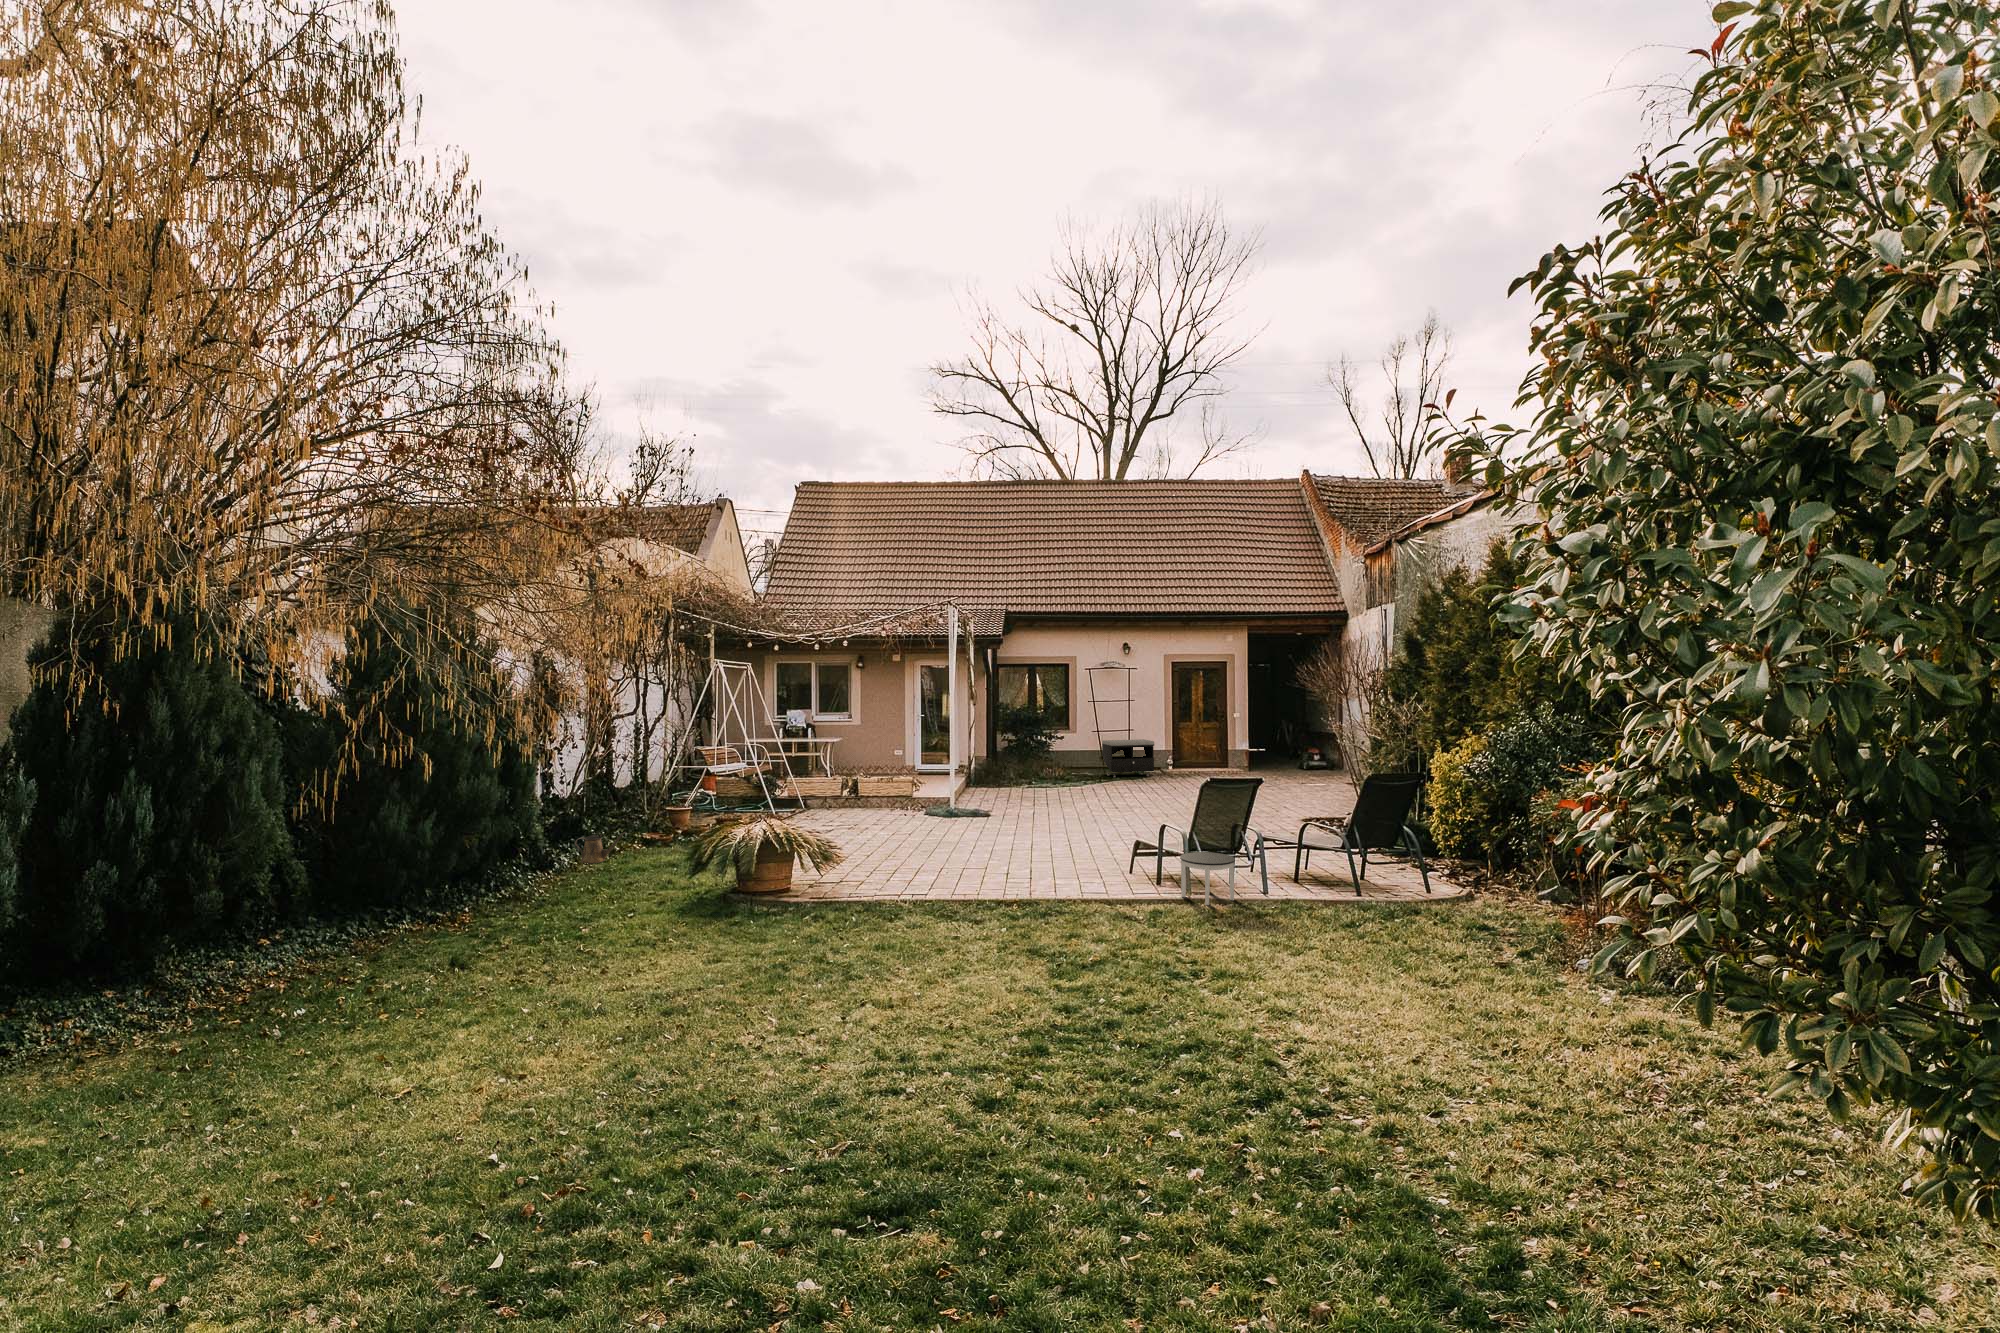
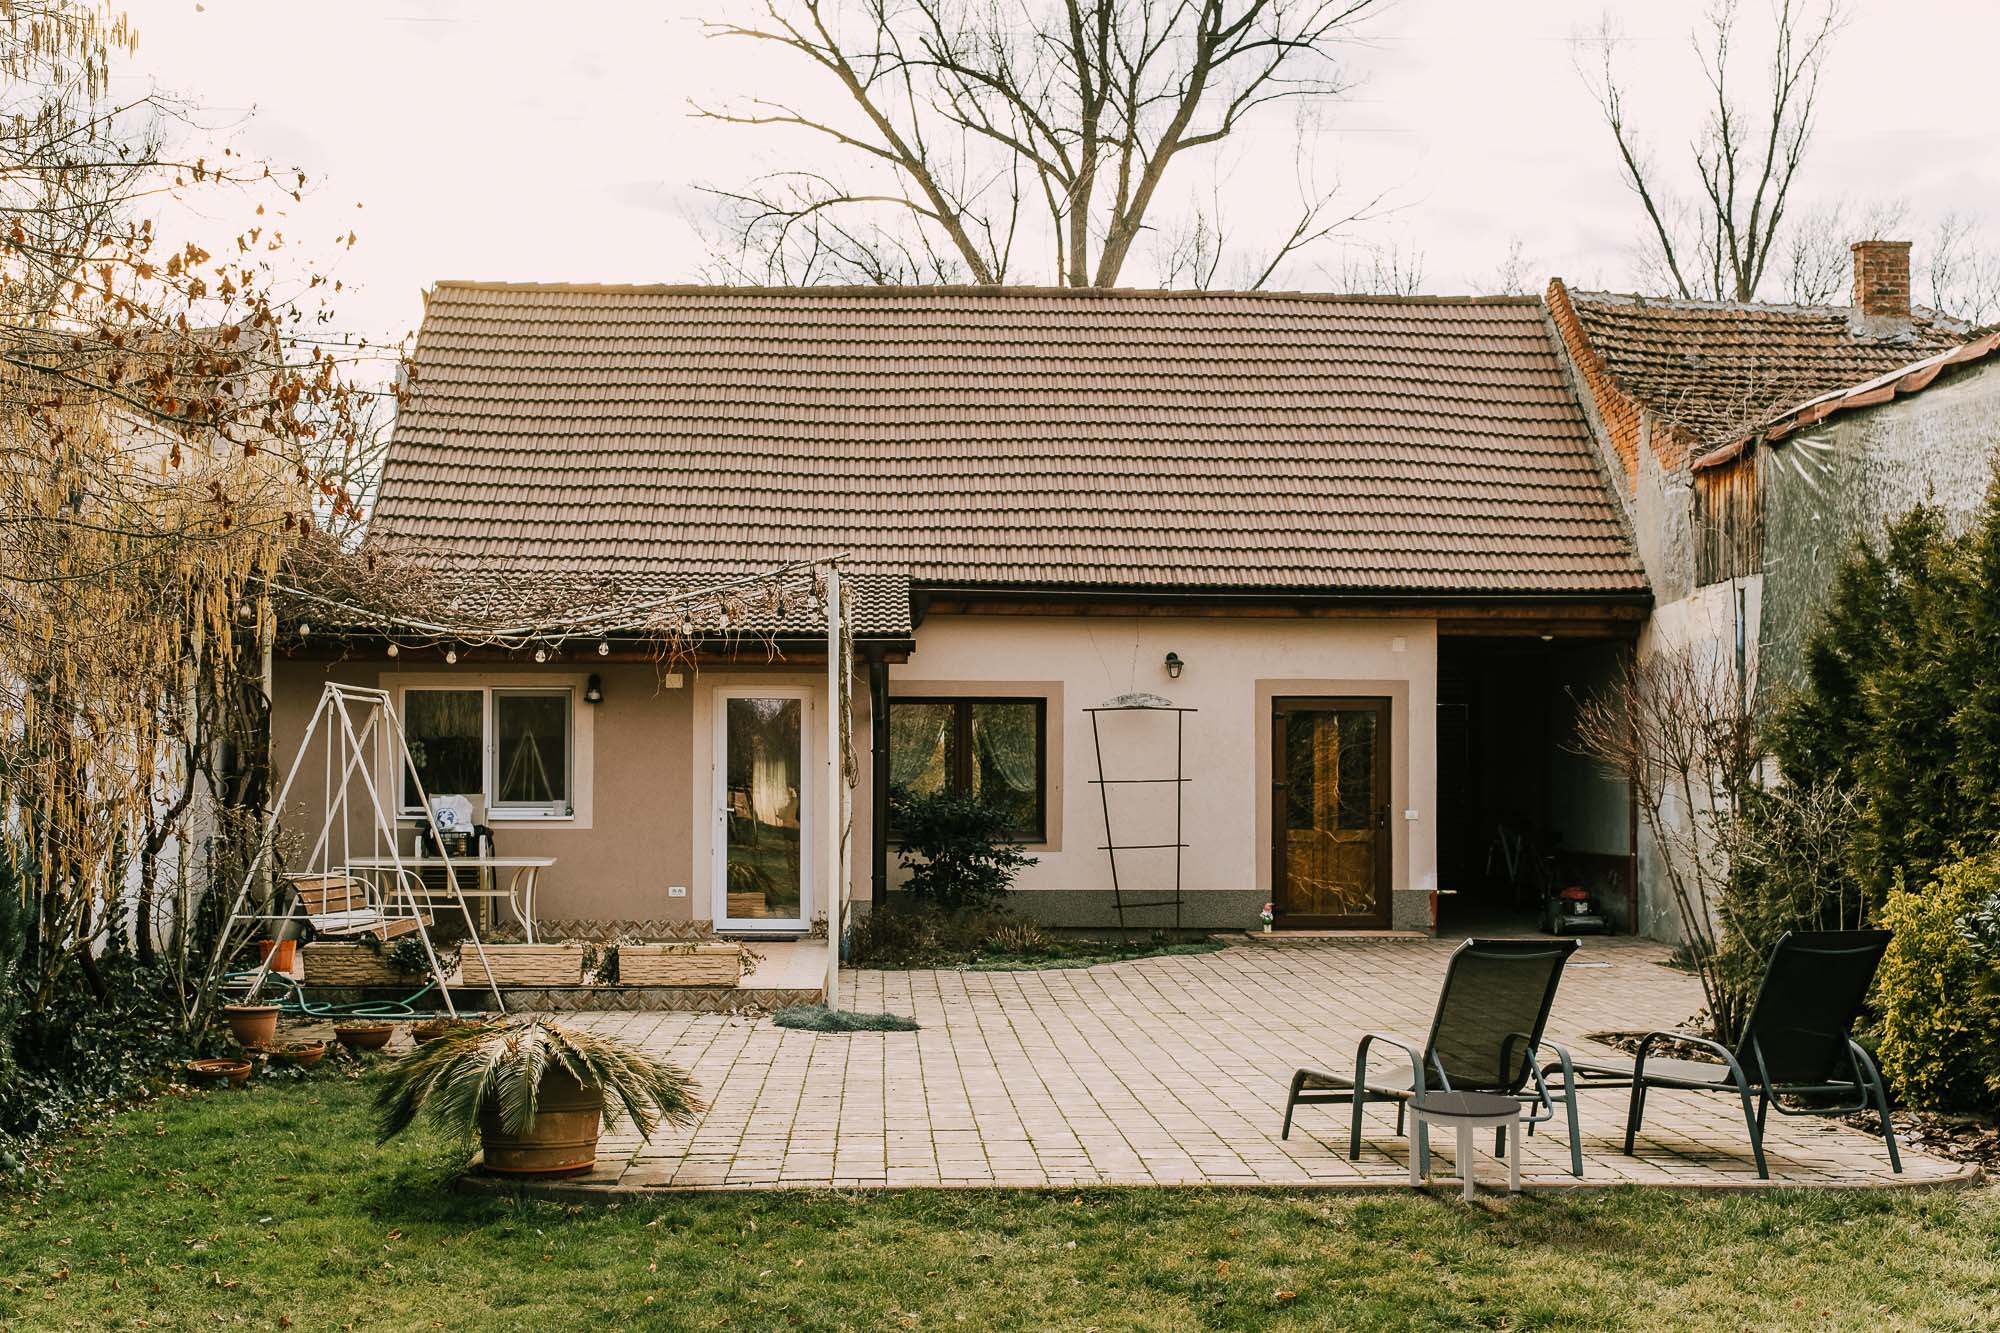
storage bench: present [1102,739,1154,777] -> none [1131,859,1245,942]
watering can: present [575,832,626,863] -> none [27,1066,148,1140]

